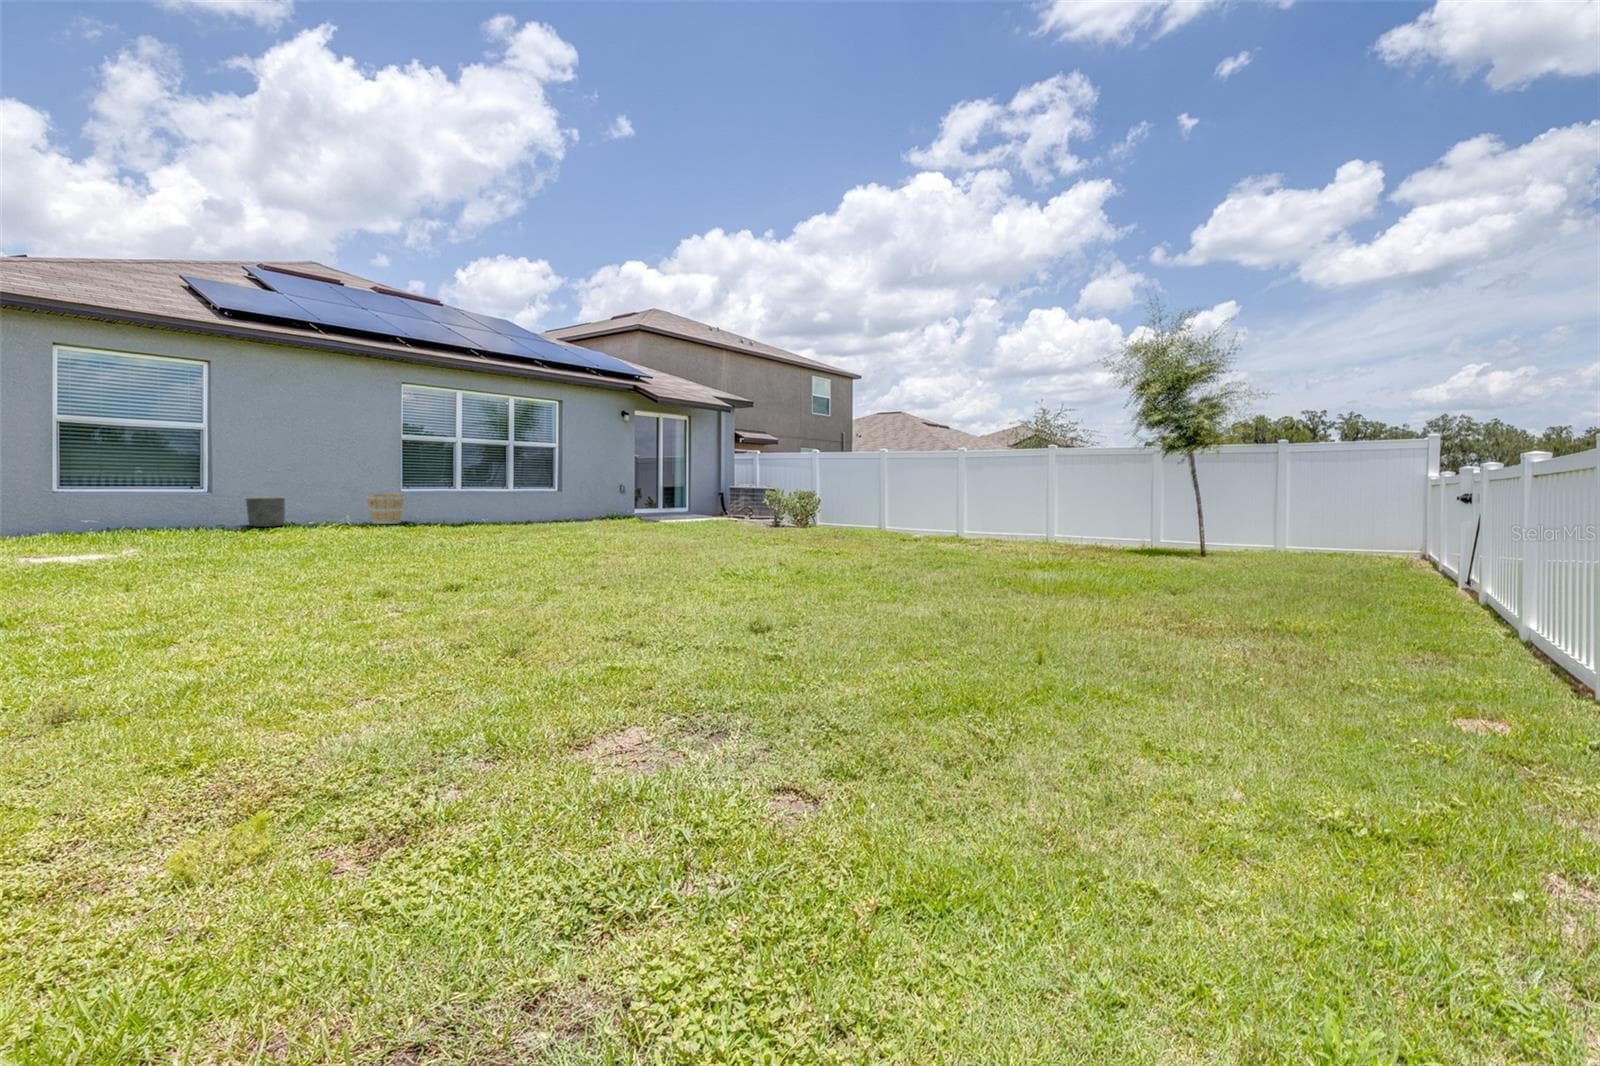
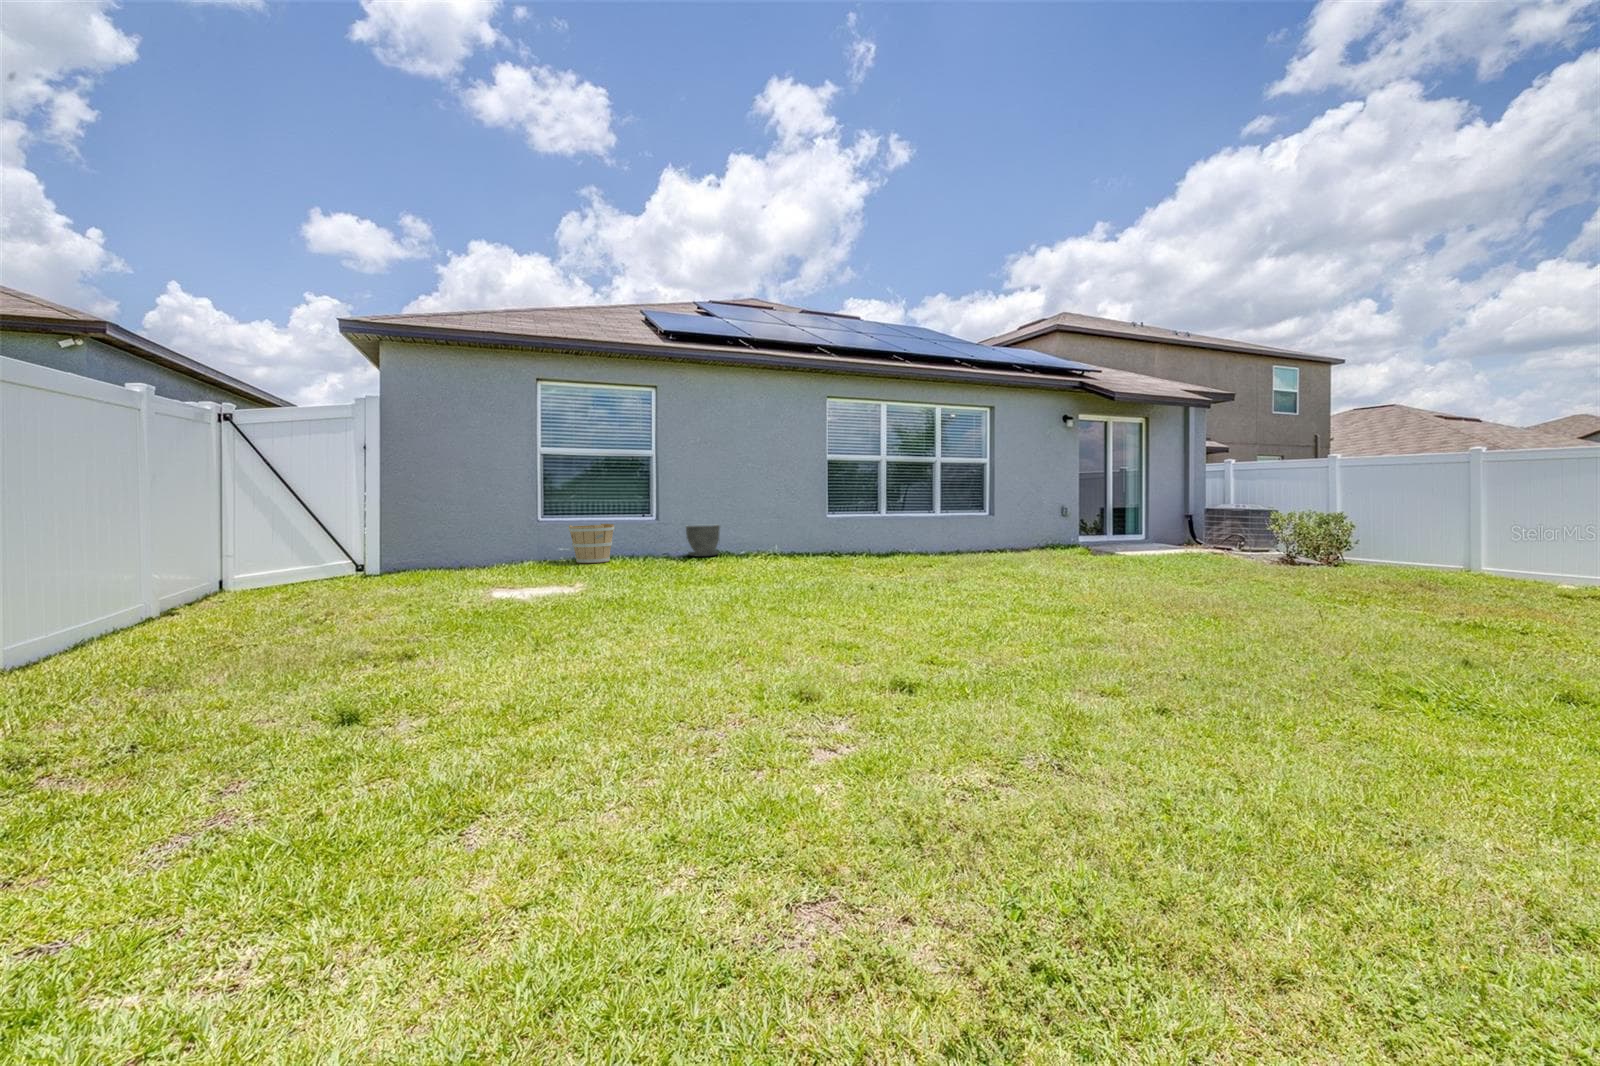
wooden bucket: present [366,493,405,524] -> present [569,524,615,563]

